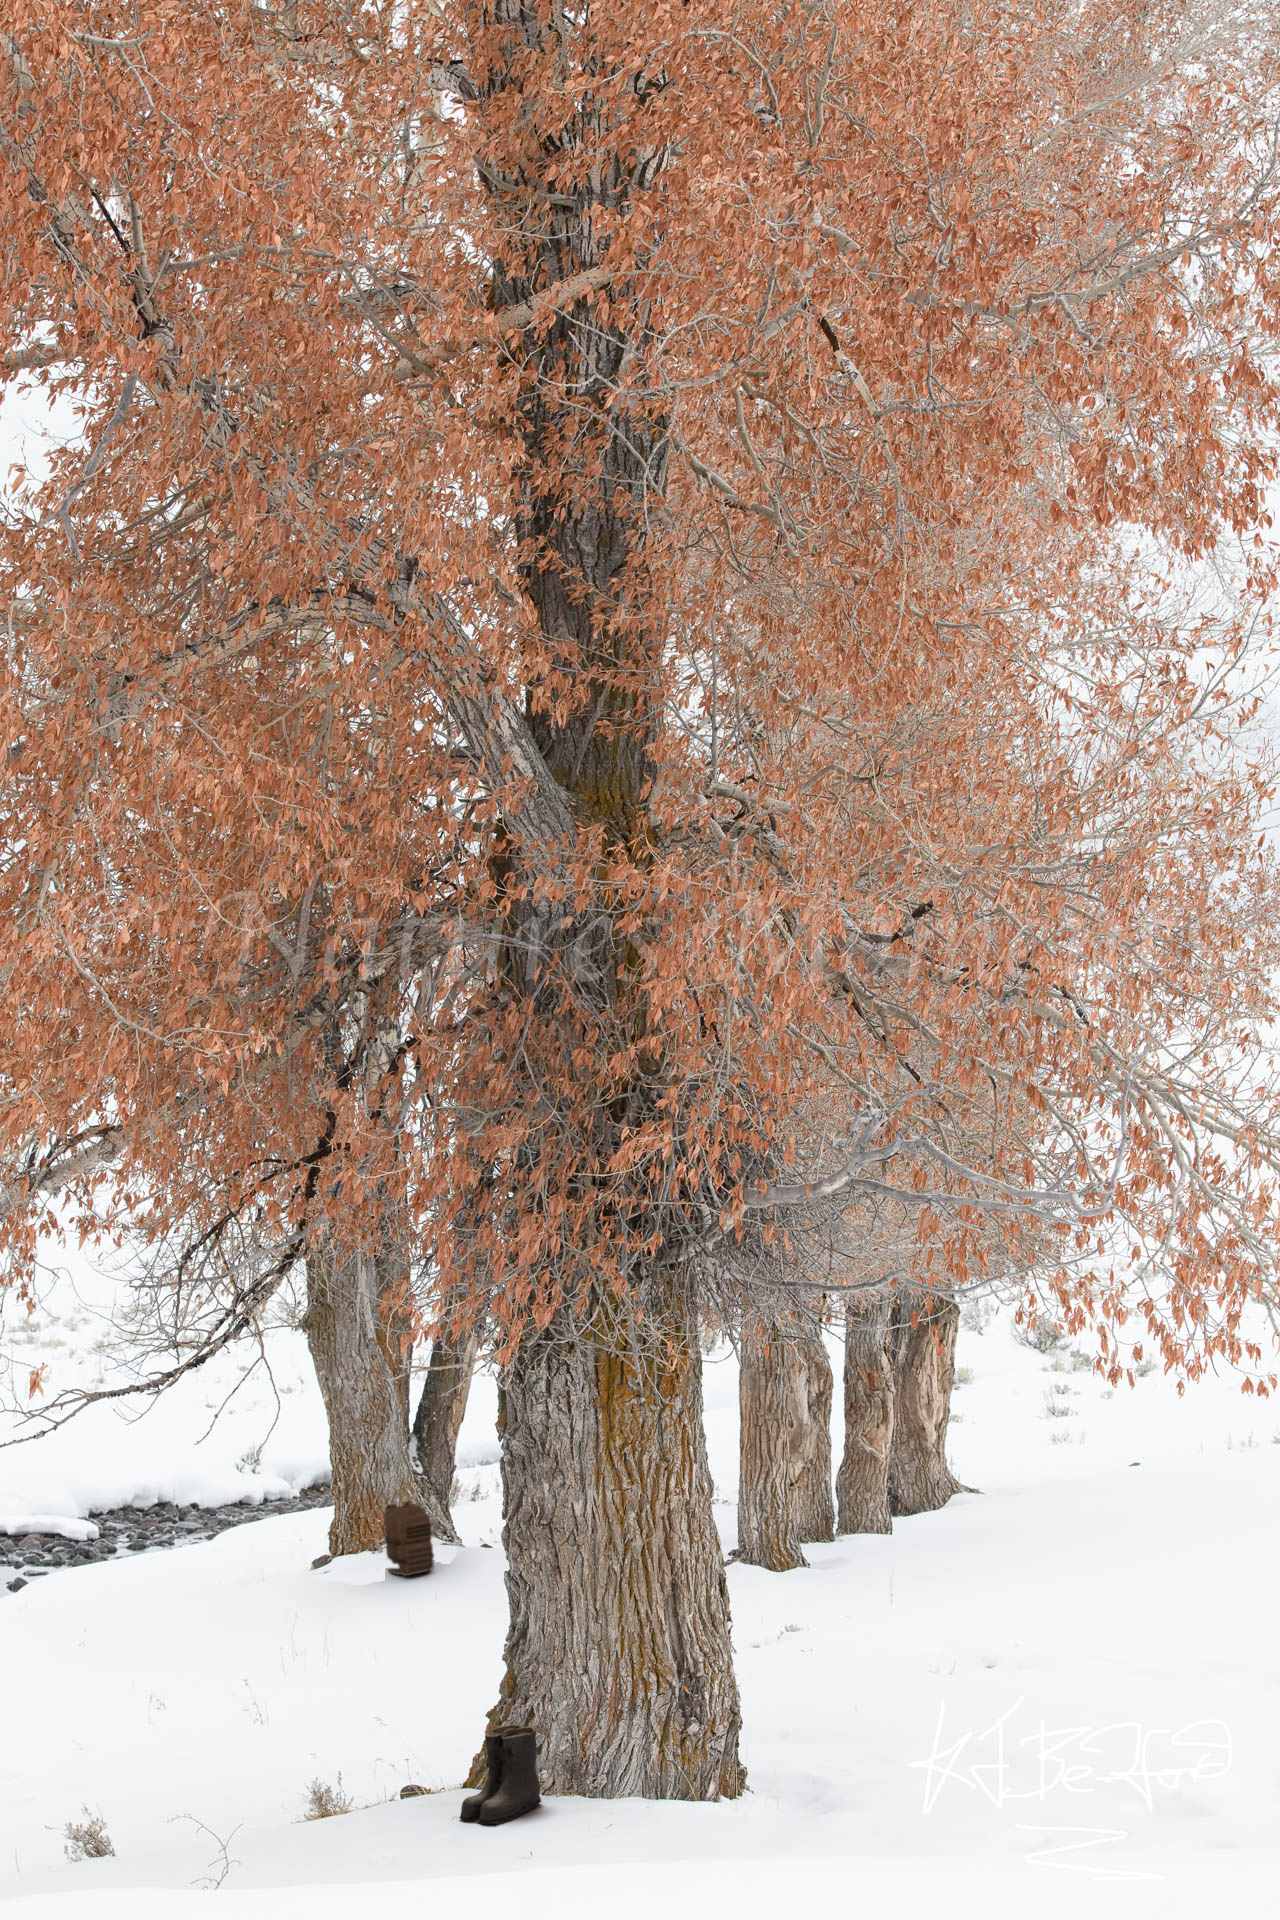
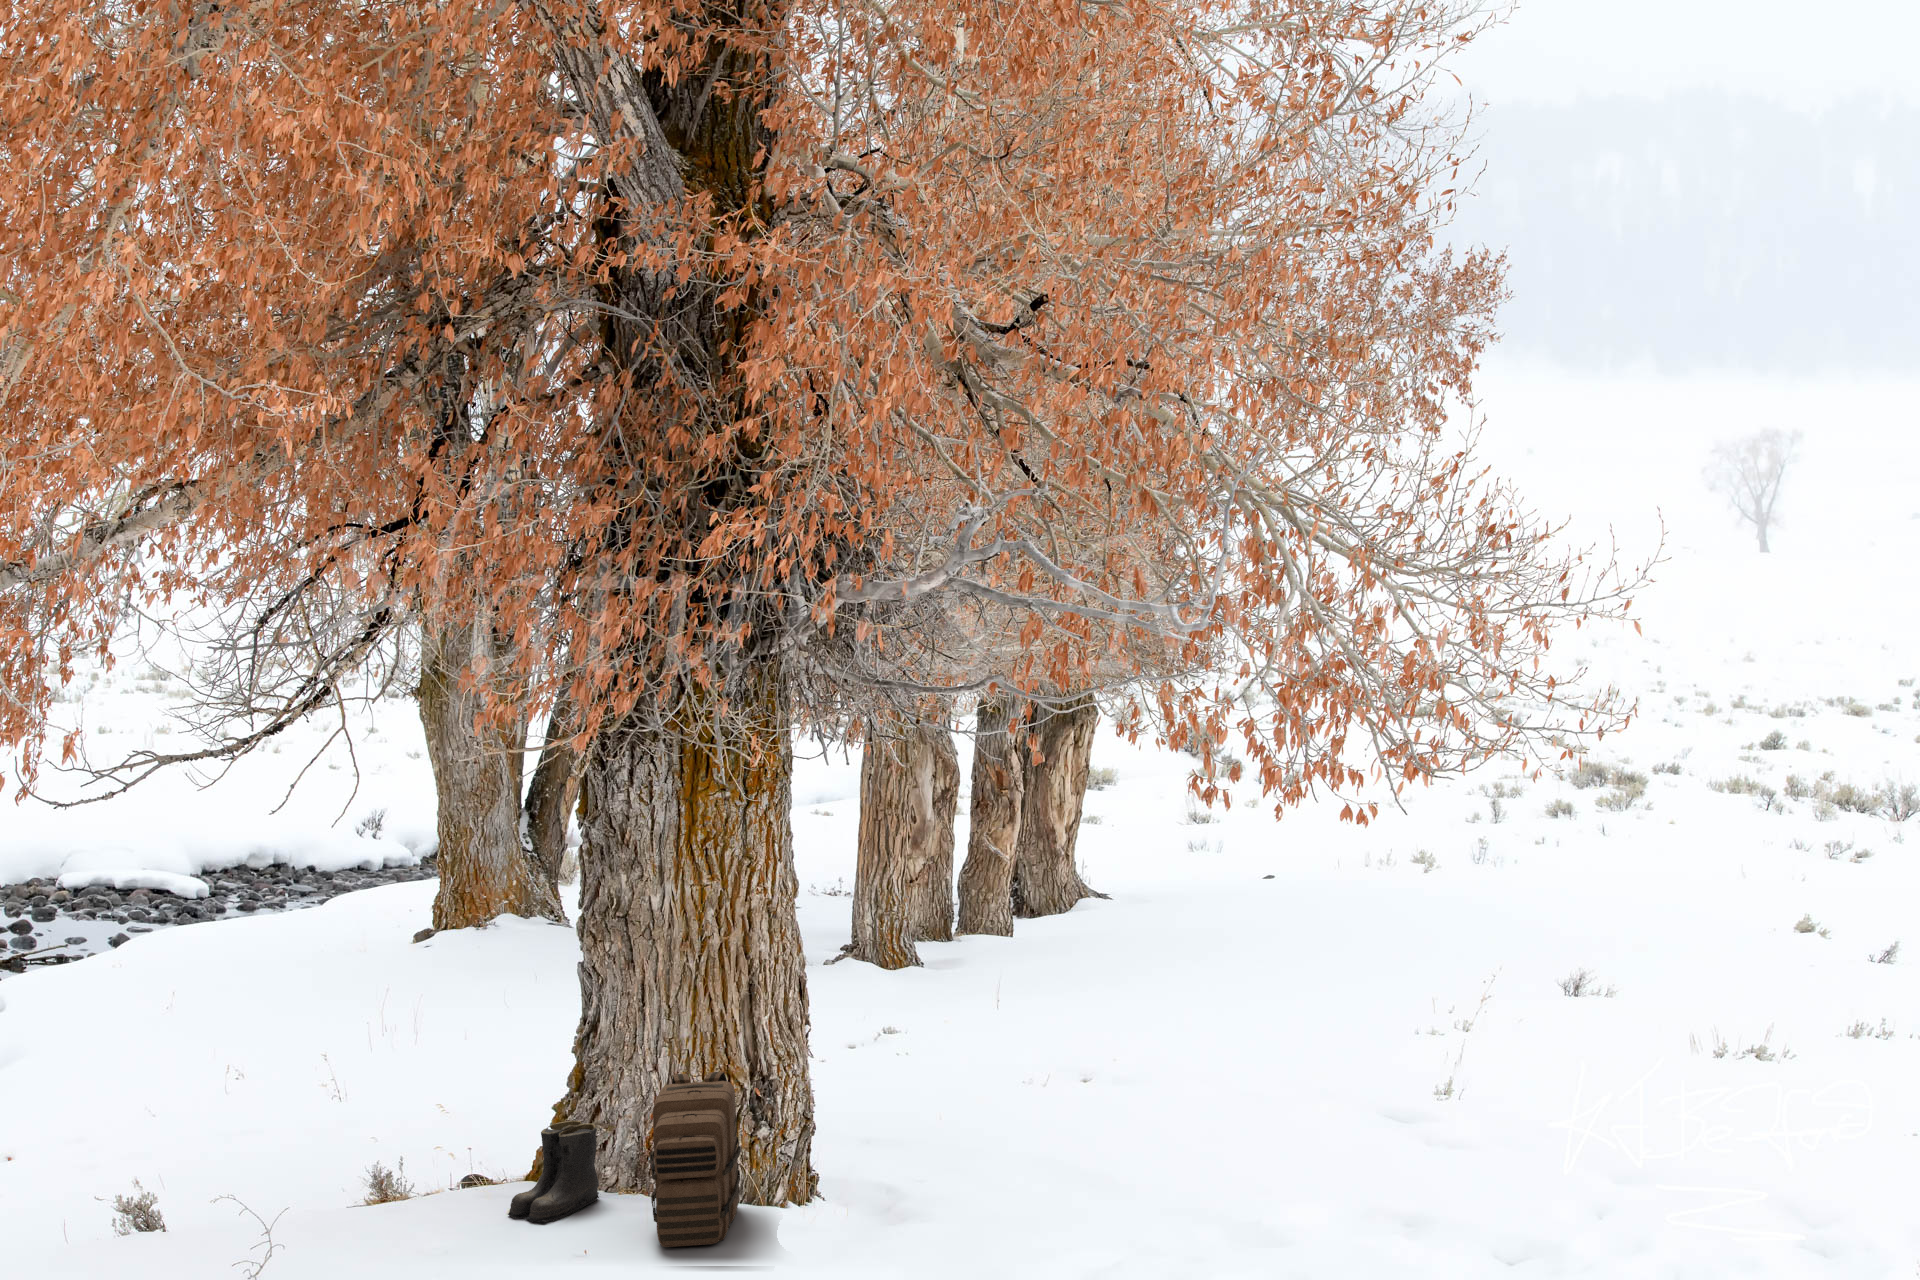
backpack: present [384,1501,434,1576] -> present [650,1072,741,1247]

